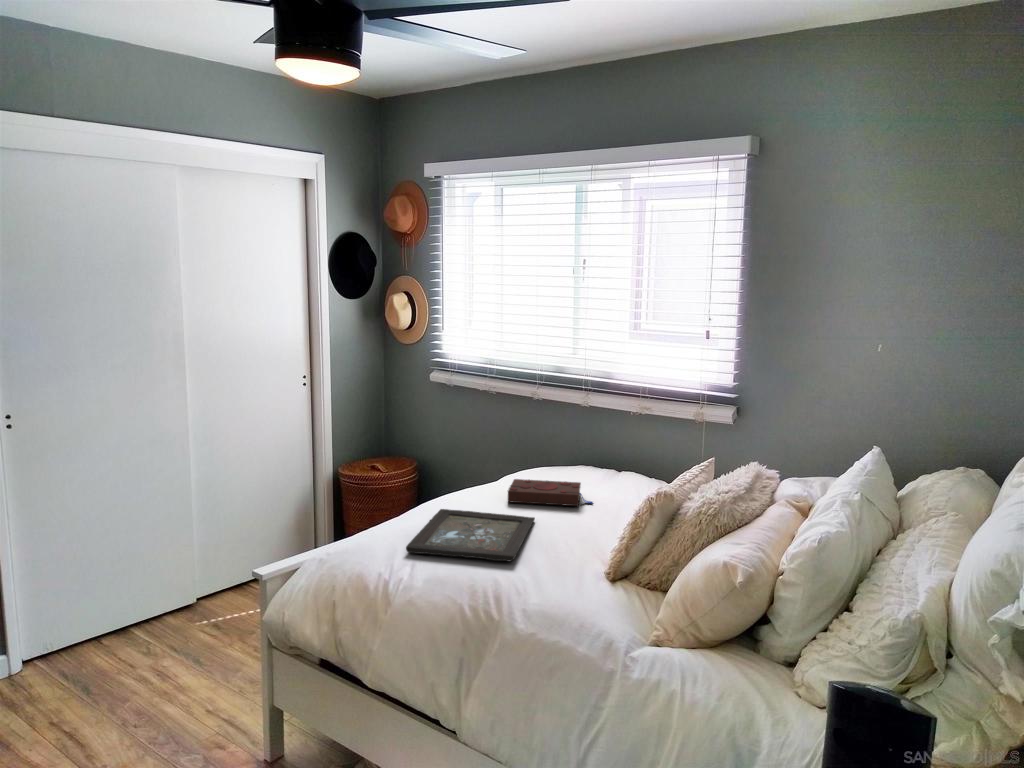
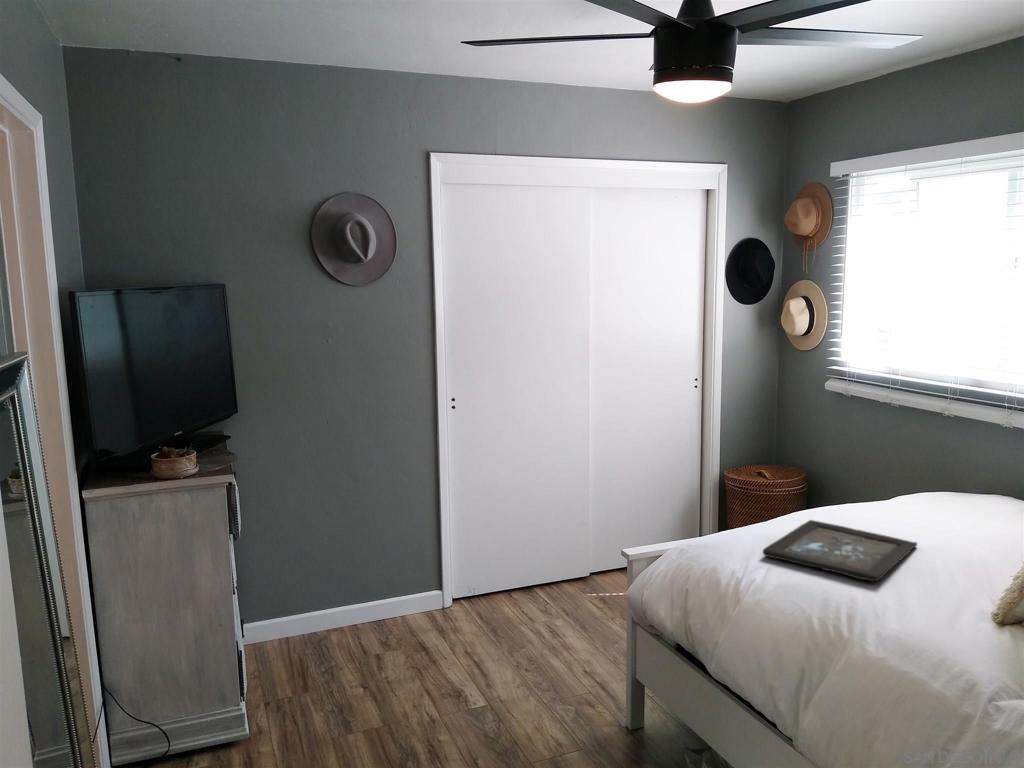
book: present [508,479,592,506] -> none [890,500,1001,539]

